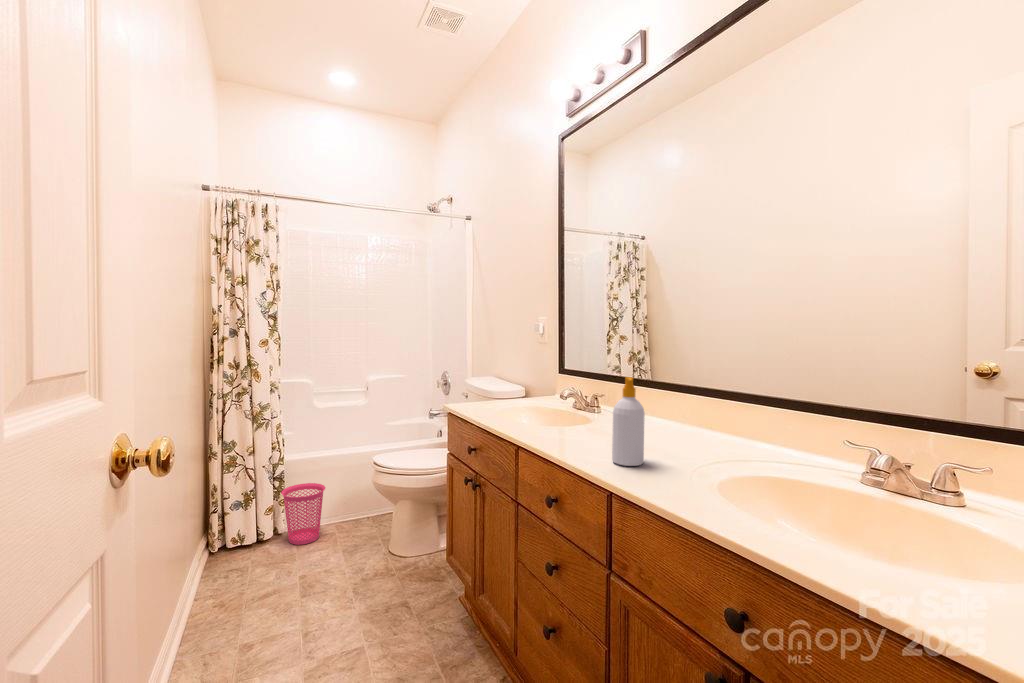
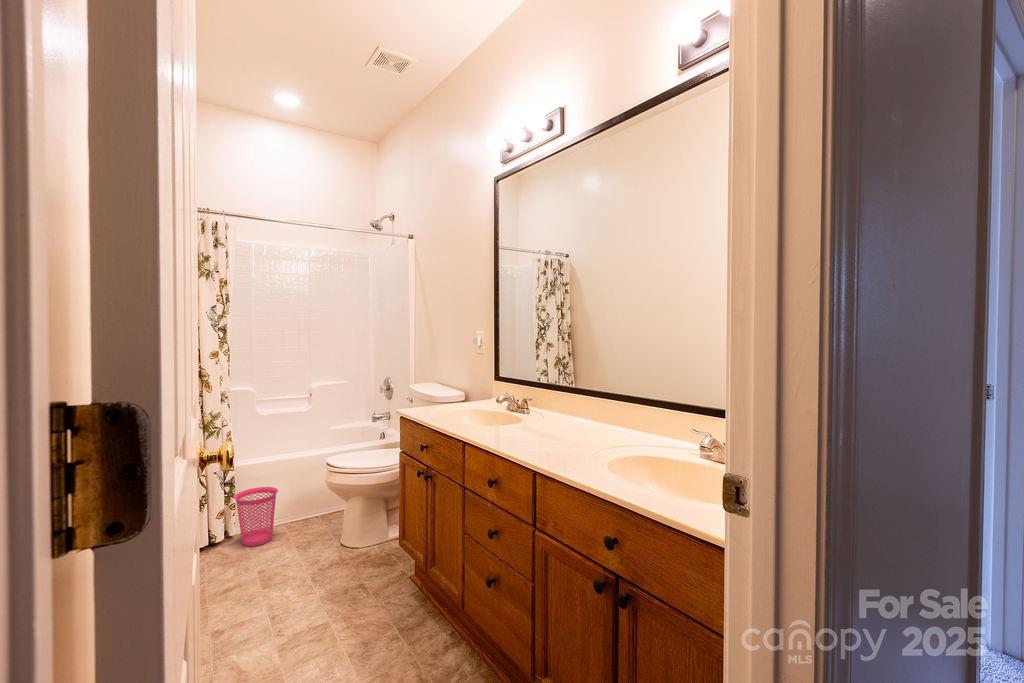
soap bottle: present [612,377,645,466] -> none [543,377,568,450]

